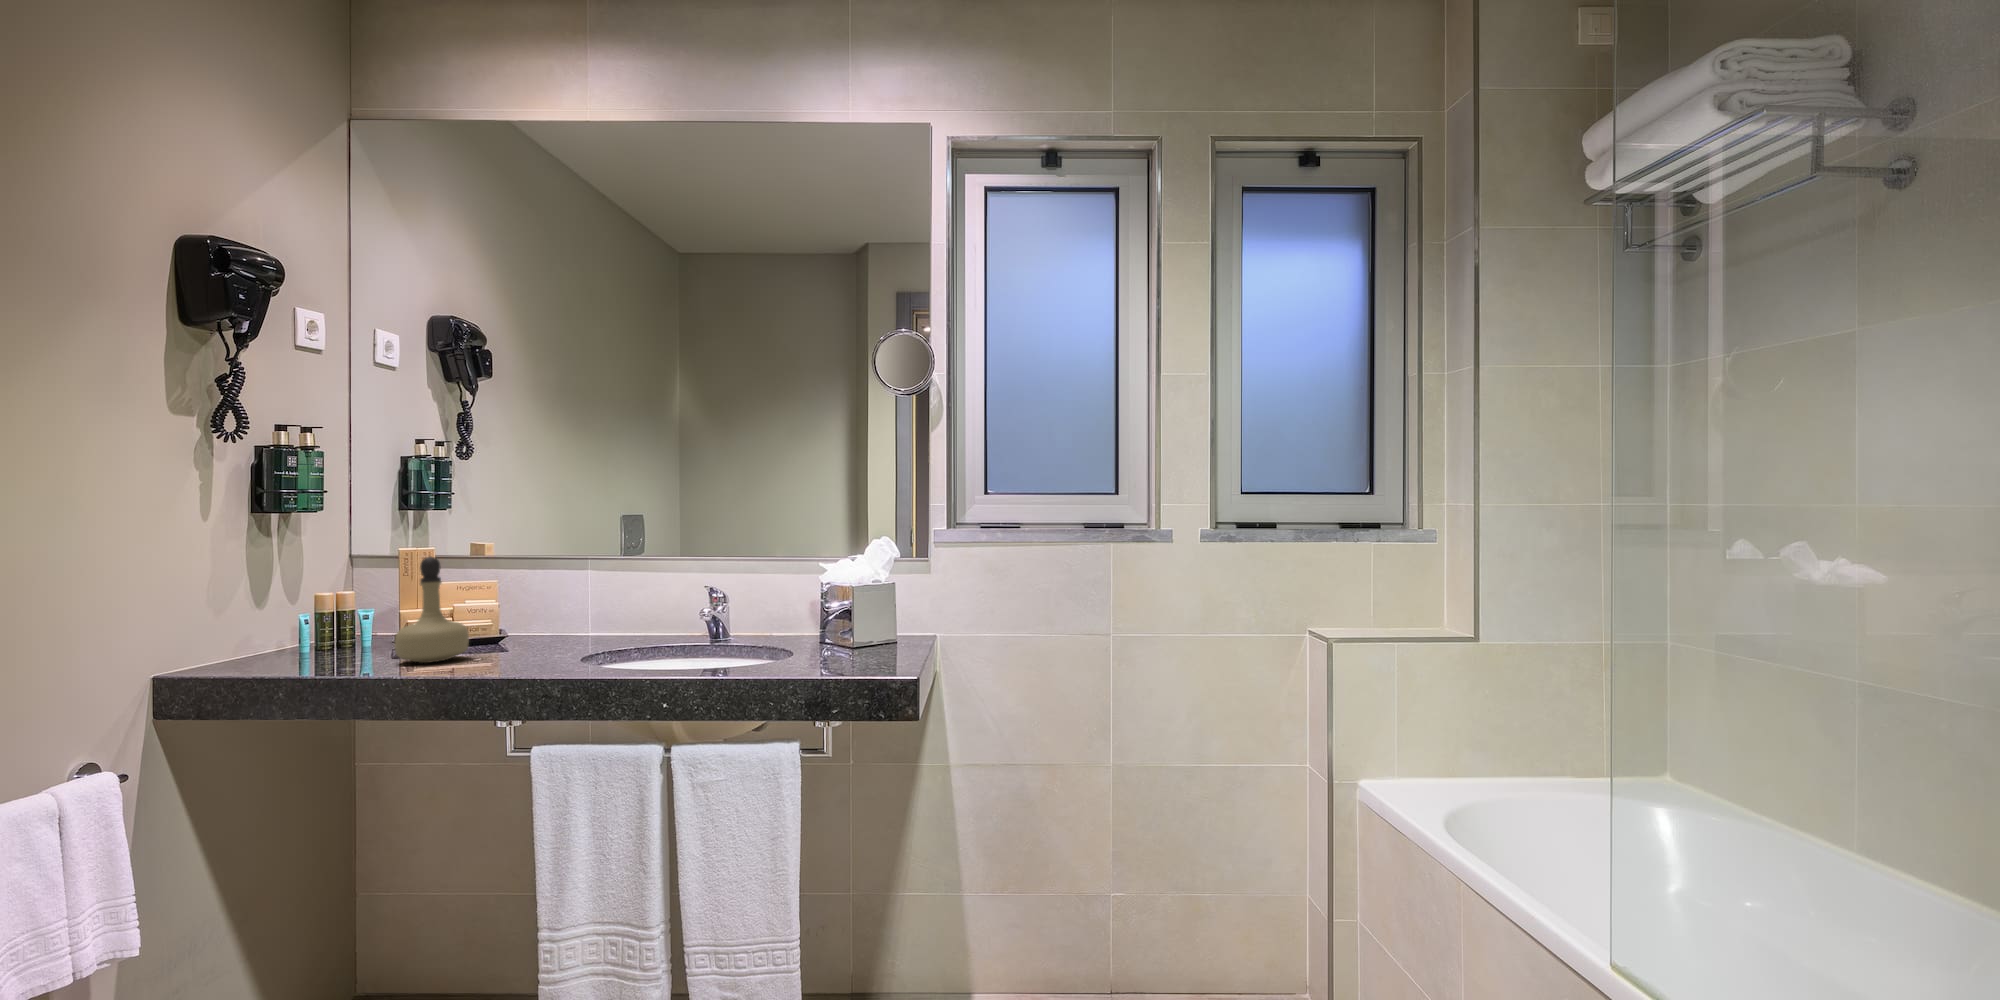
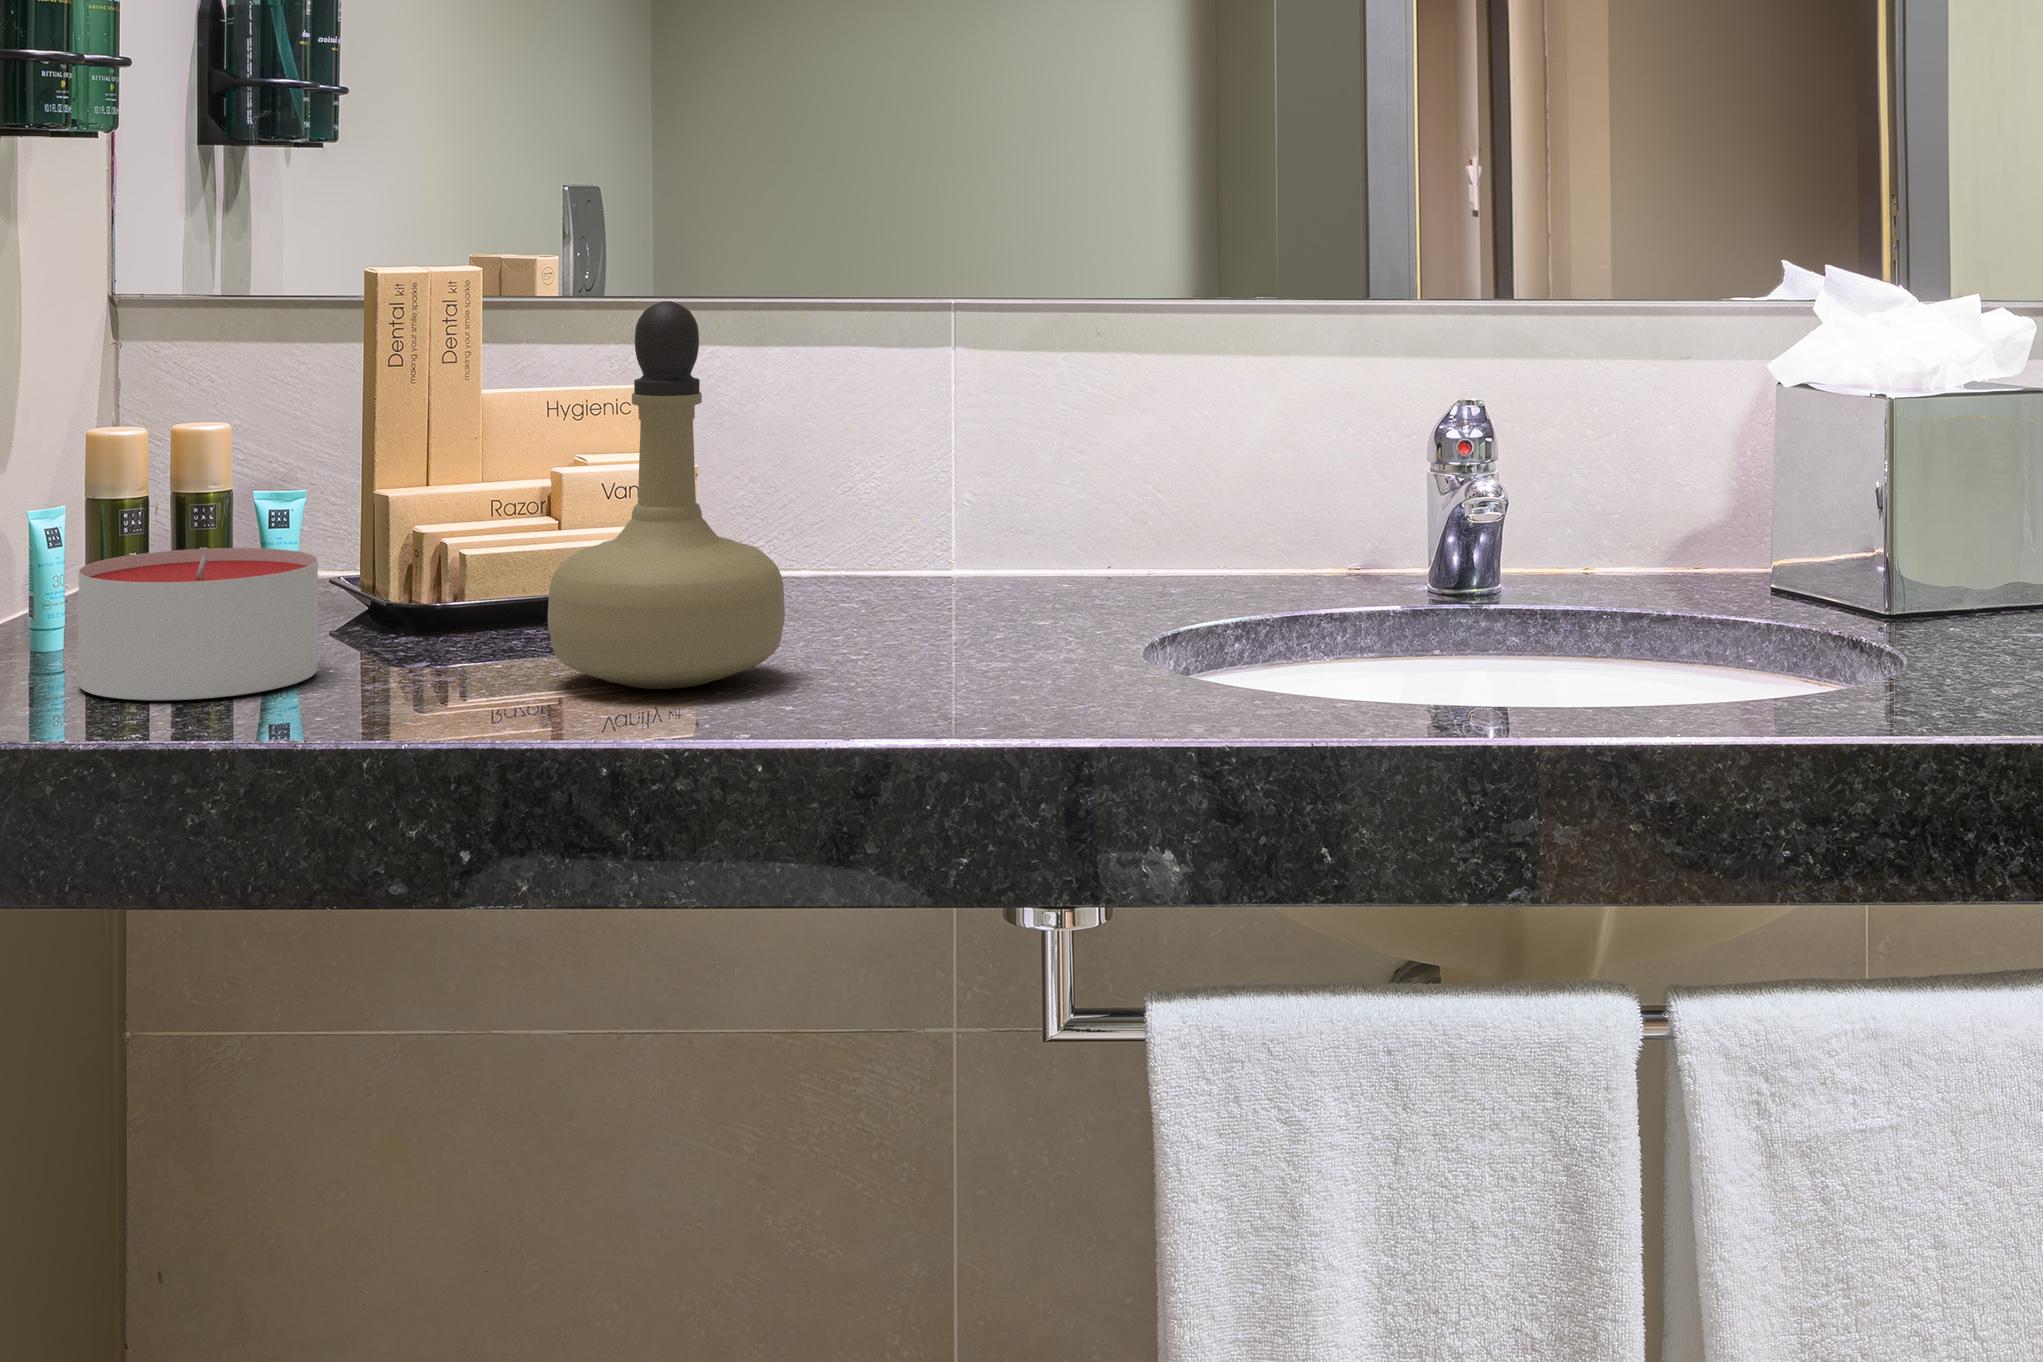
candle: none [277,626,353,666] -> present [78,548,318,700]

